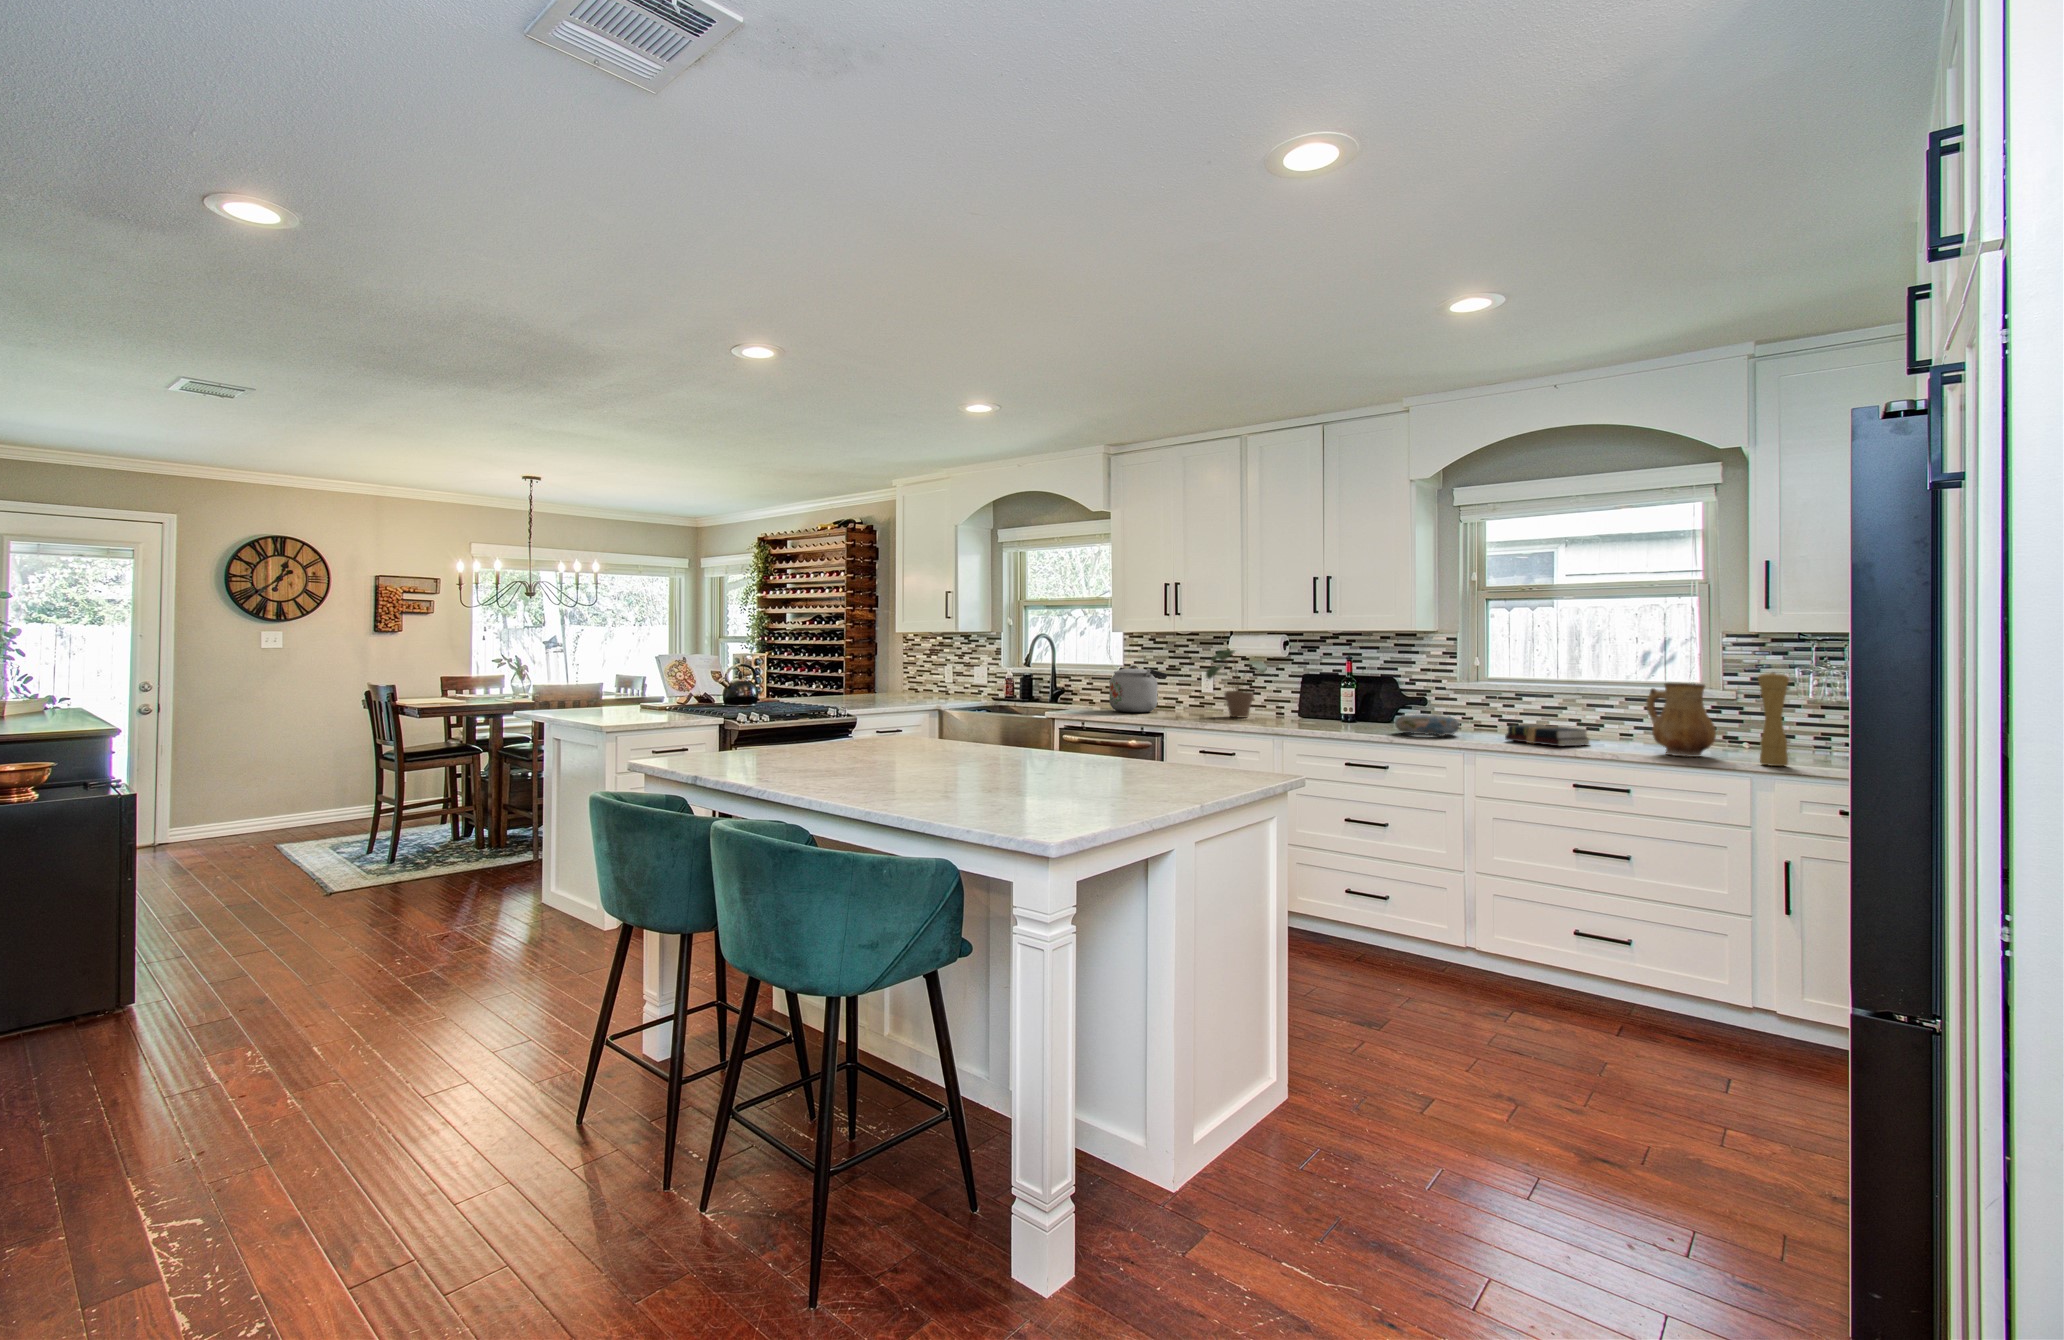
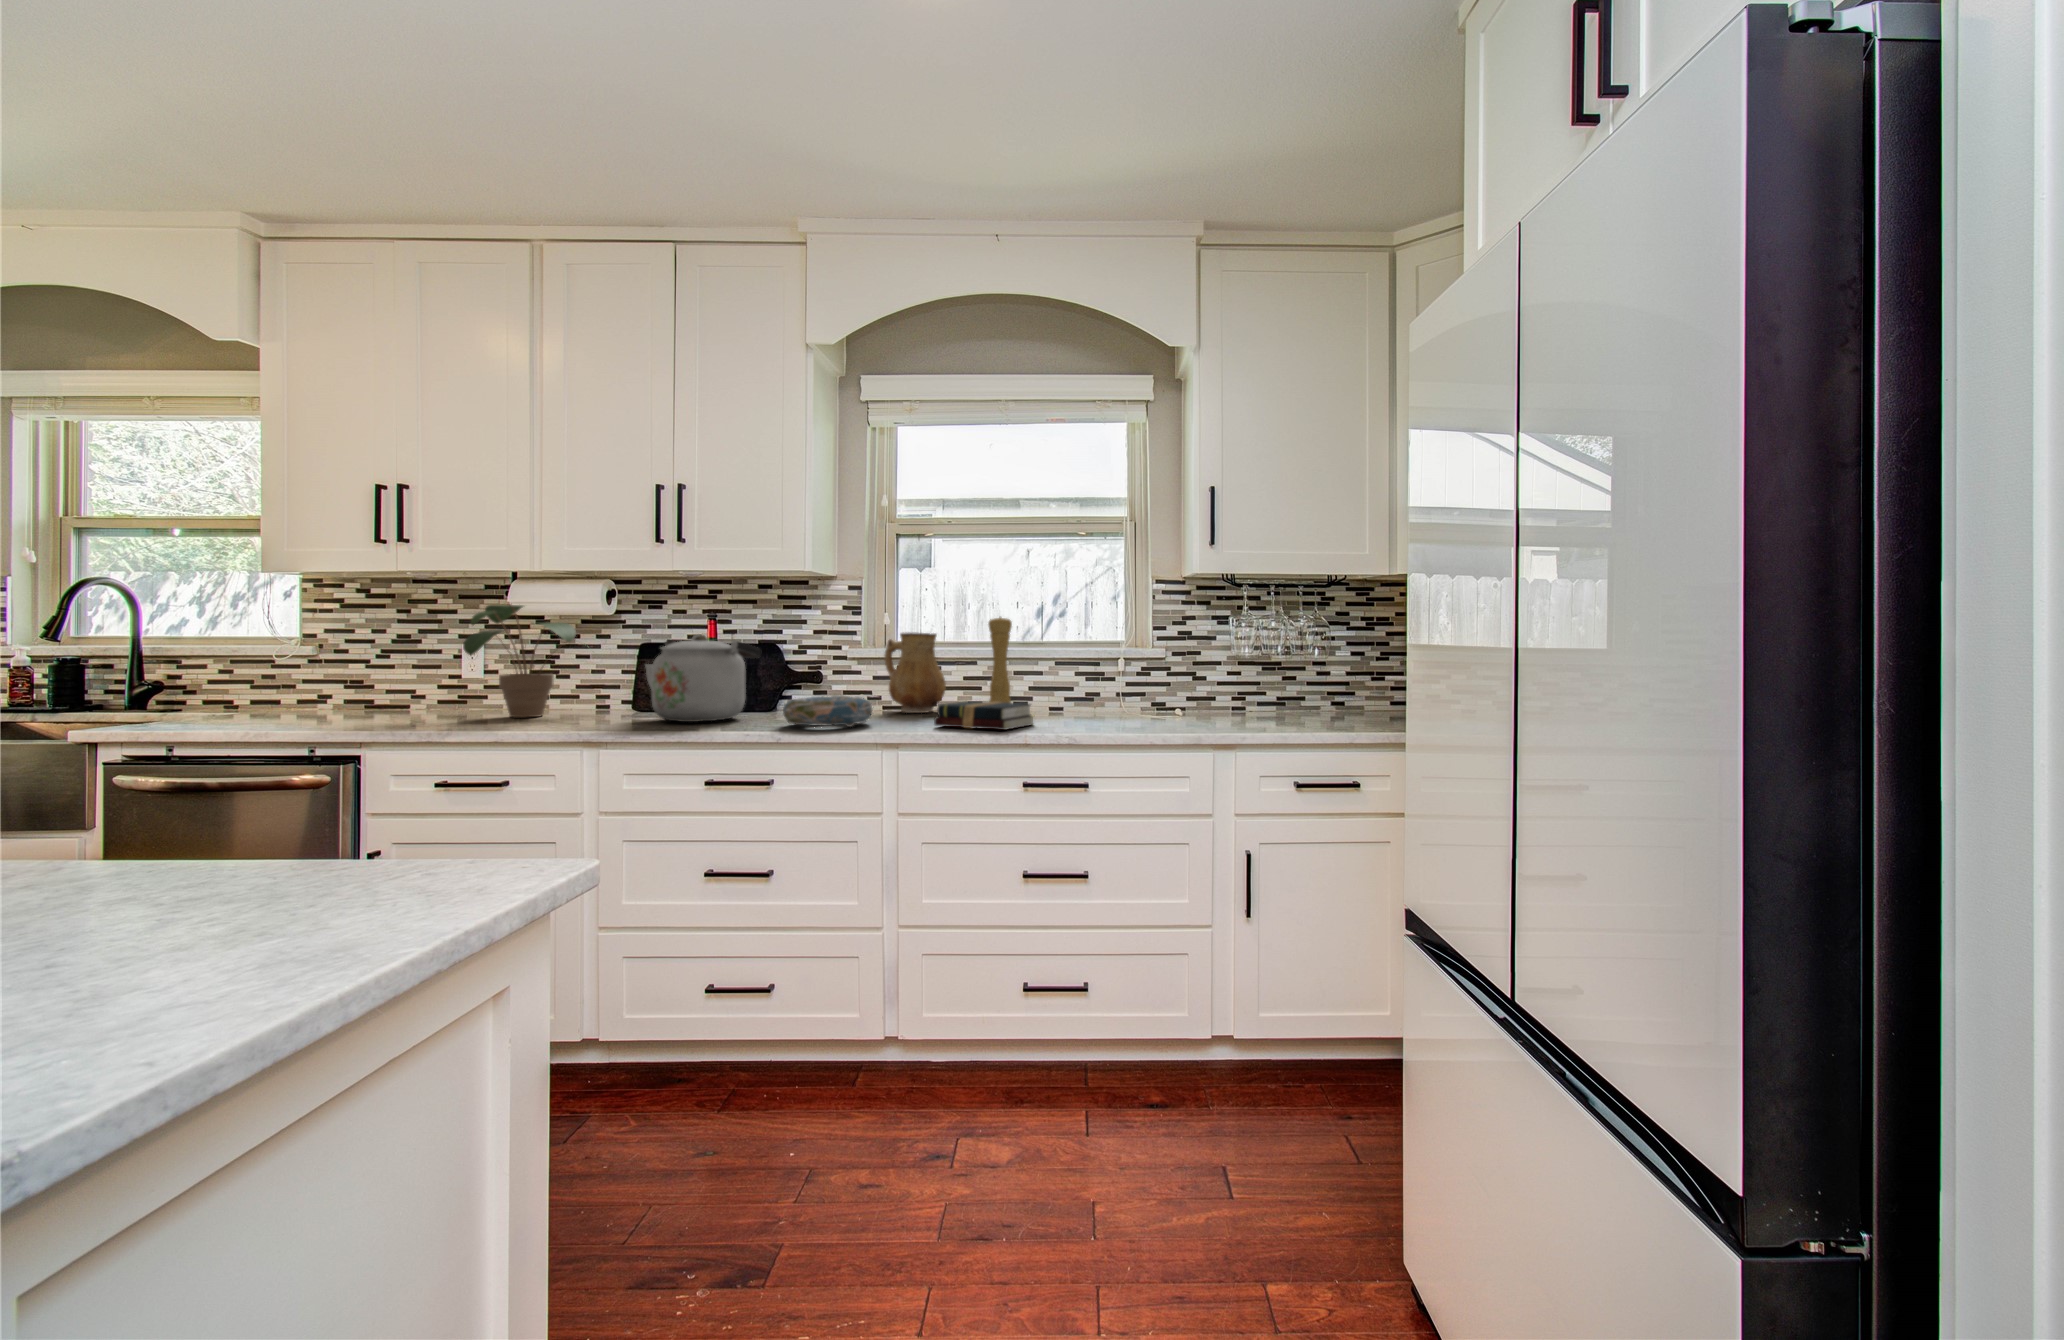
kettle: present [1109,665,1167,712] -> present [645,634,761,722]
pepper mill: present [1758,672,1789,766] -> present [988,617,1012,703]
ceramic pitcher: present [1646,683,1716,757] -> present [884,632,946,713]

